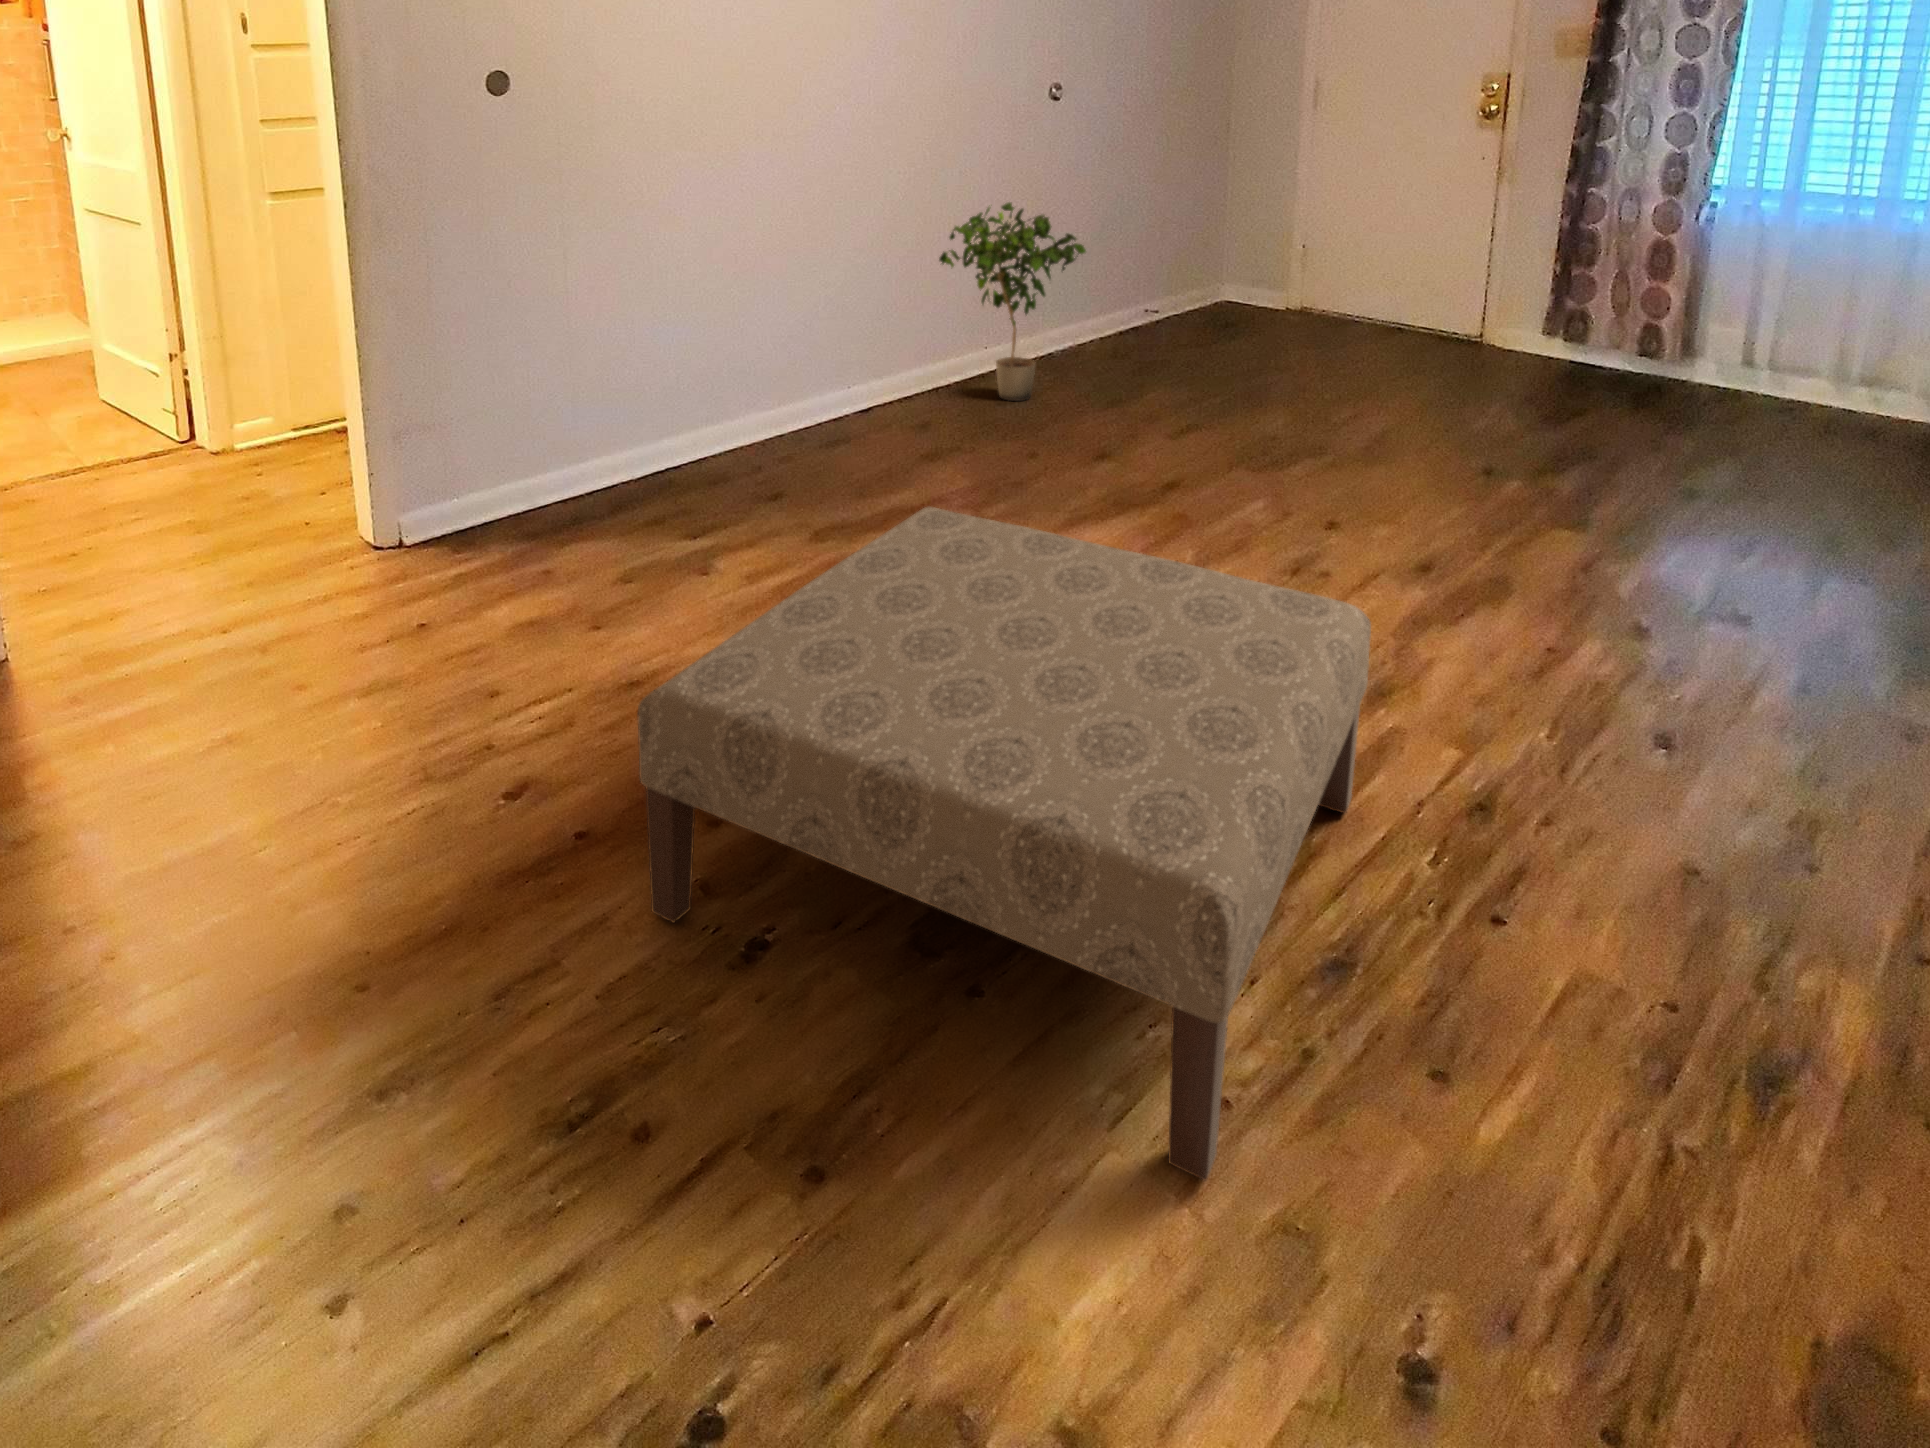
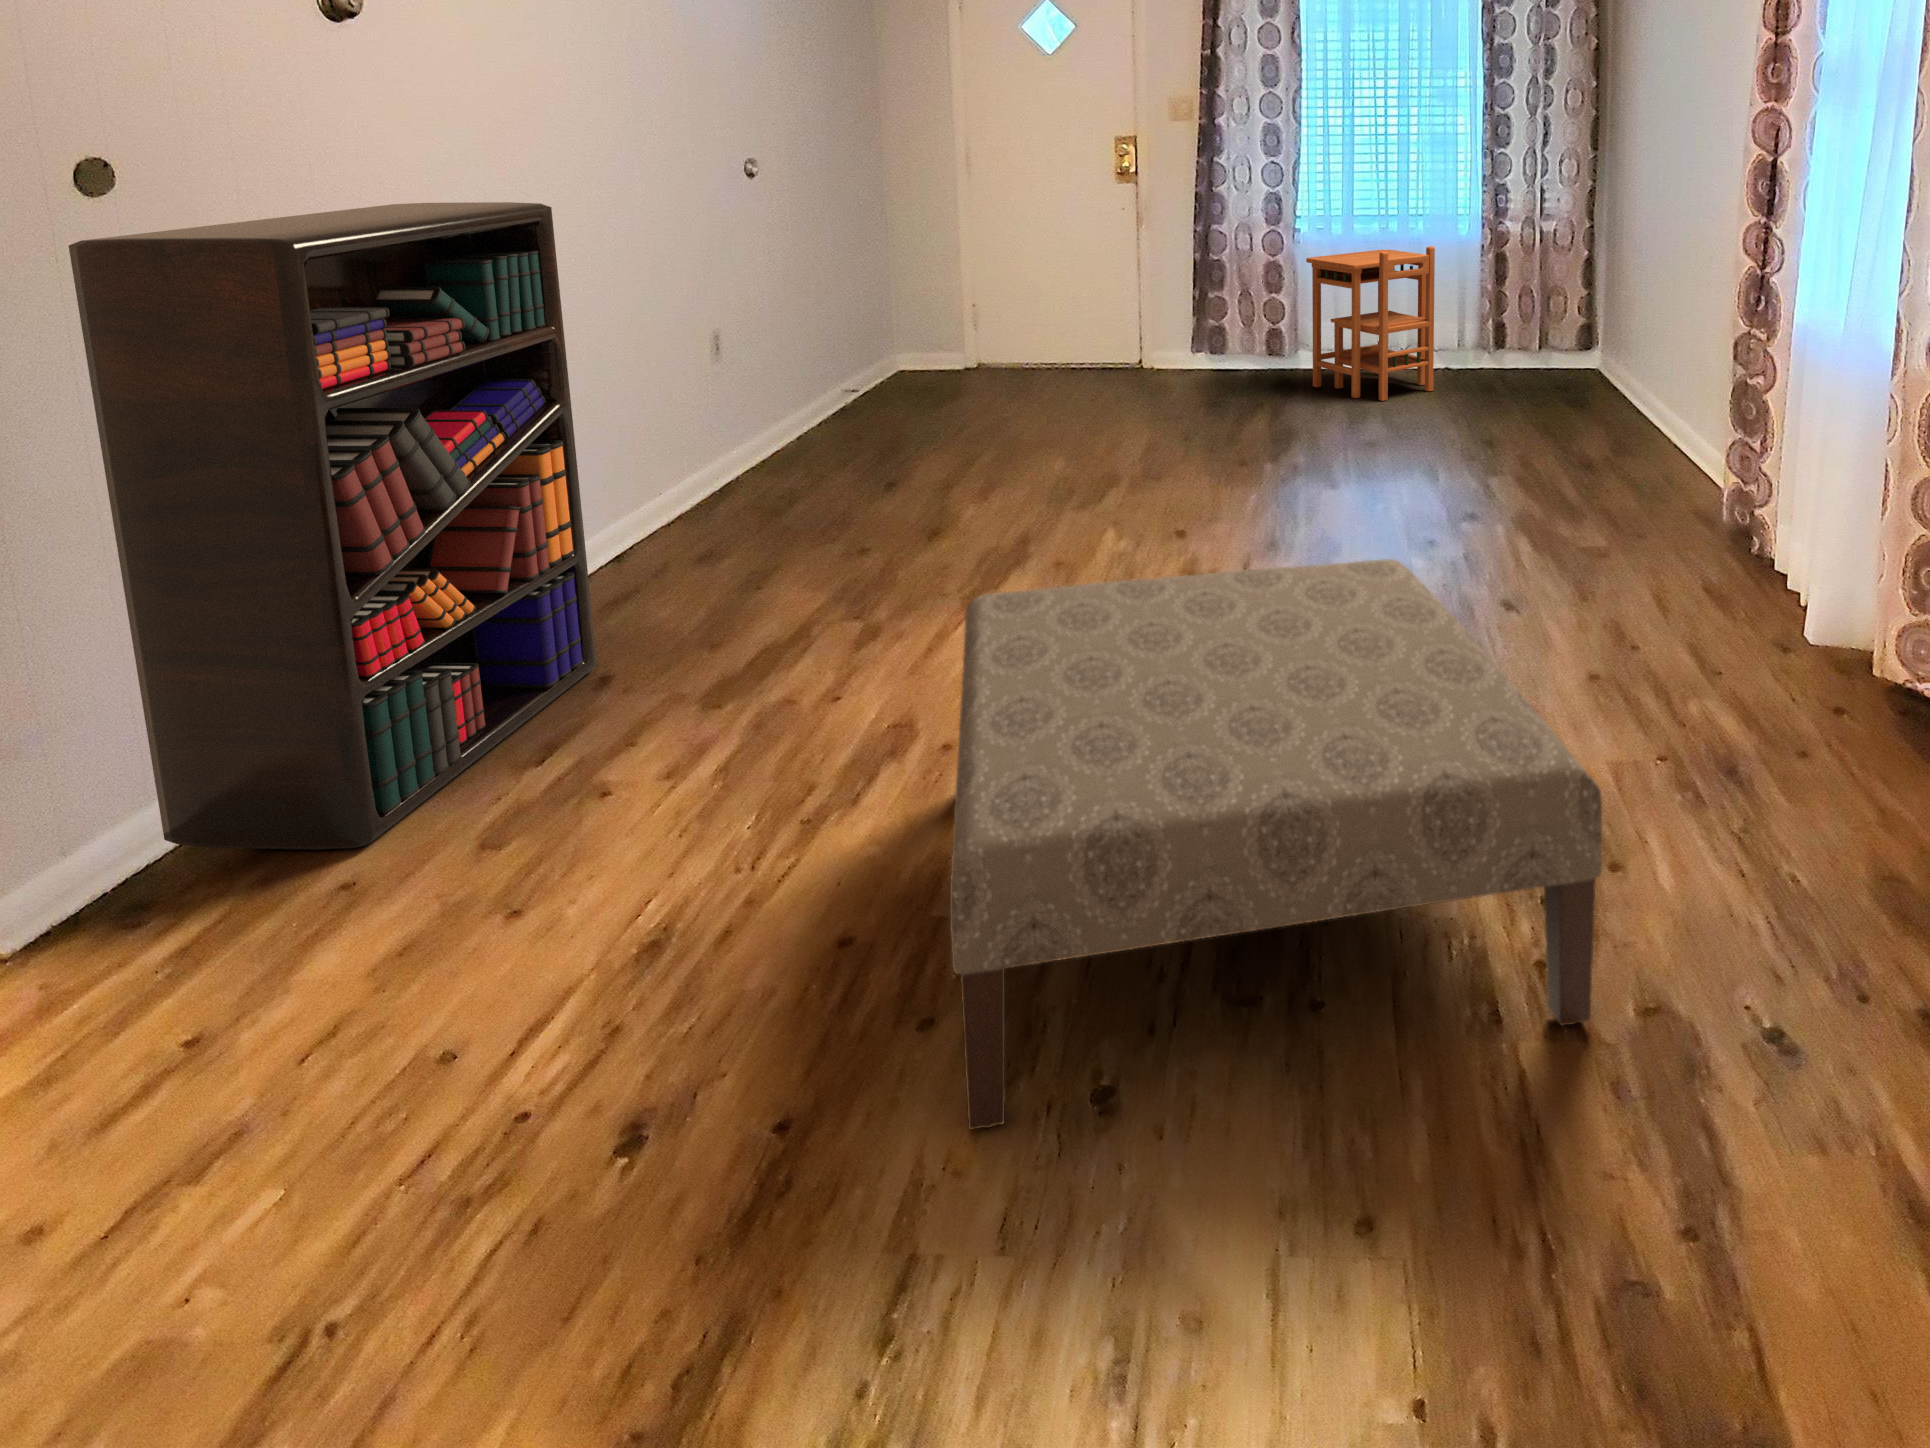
bookshelf: none [467,111,776,556] -> present [69,202,597,850]
potted plant: present [939,202,1086,401] -> none [671,289,856,507]
side table: none [1693,239,1925,444] -> present [1306,246,1435,401]

